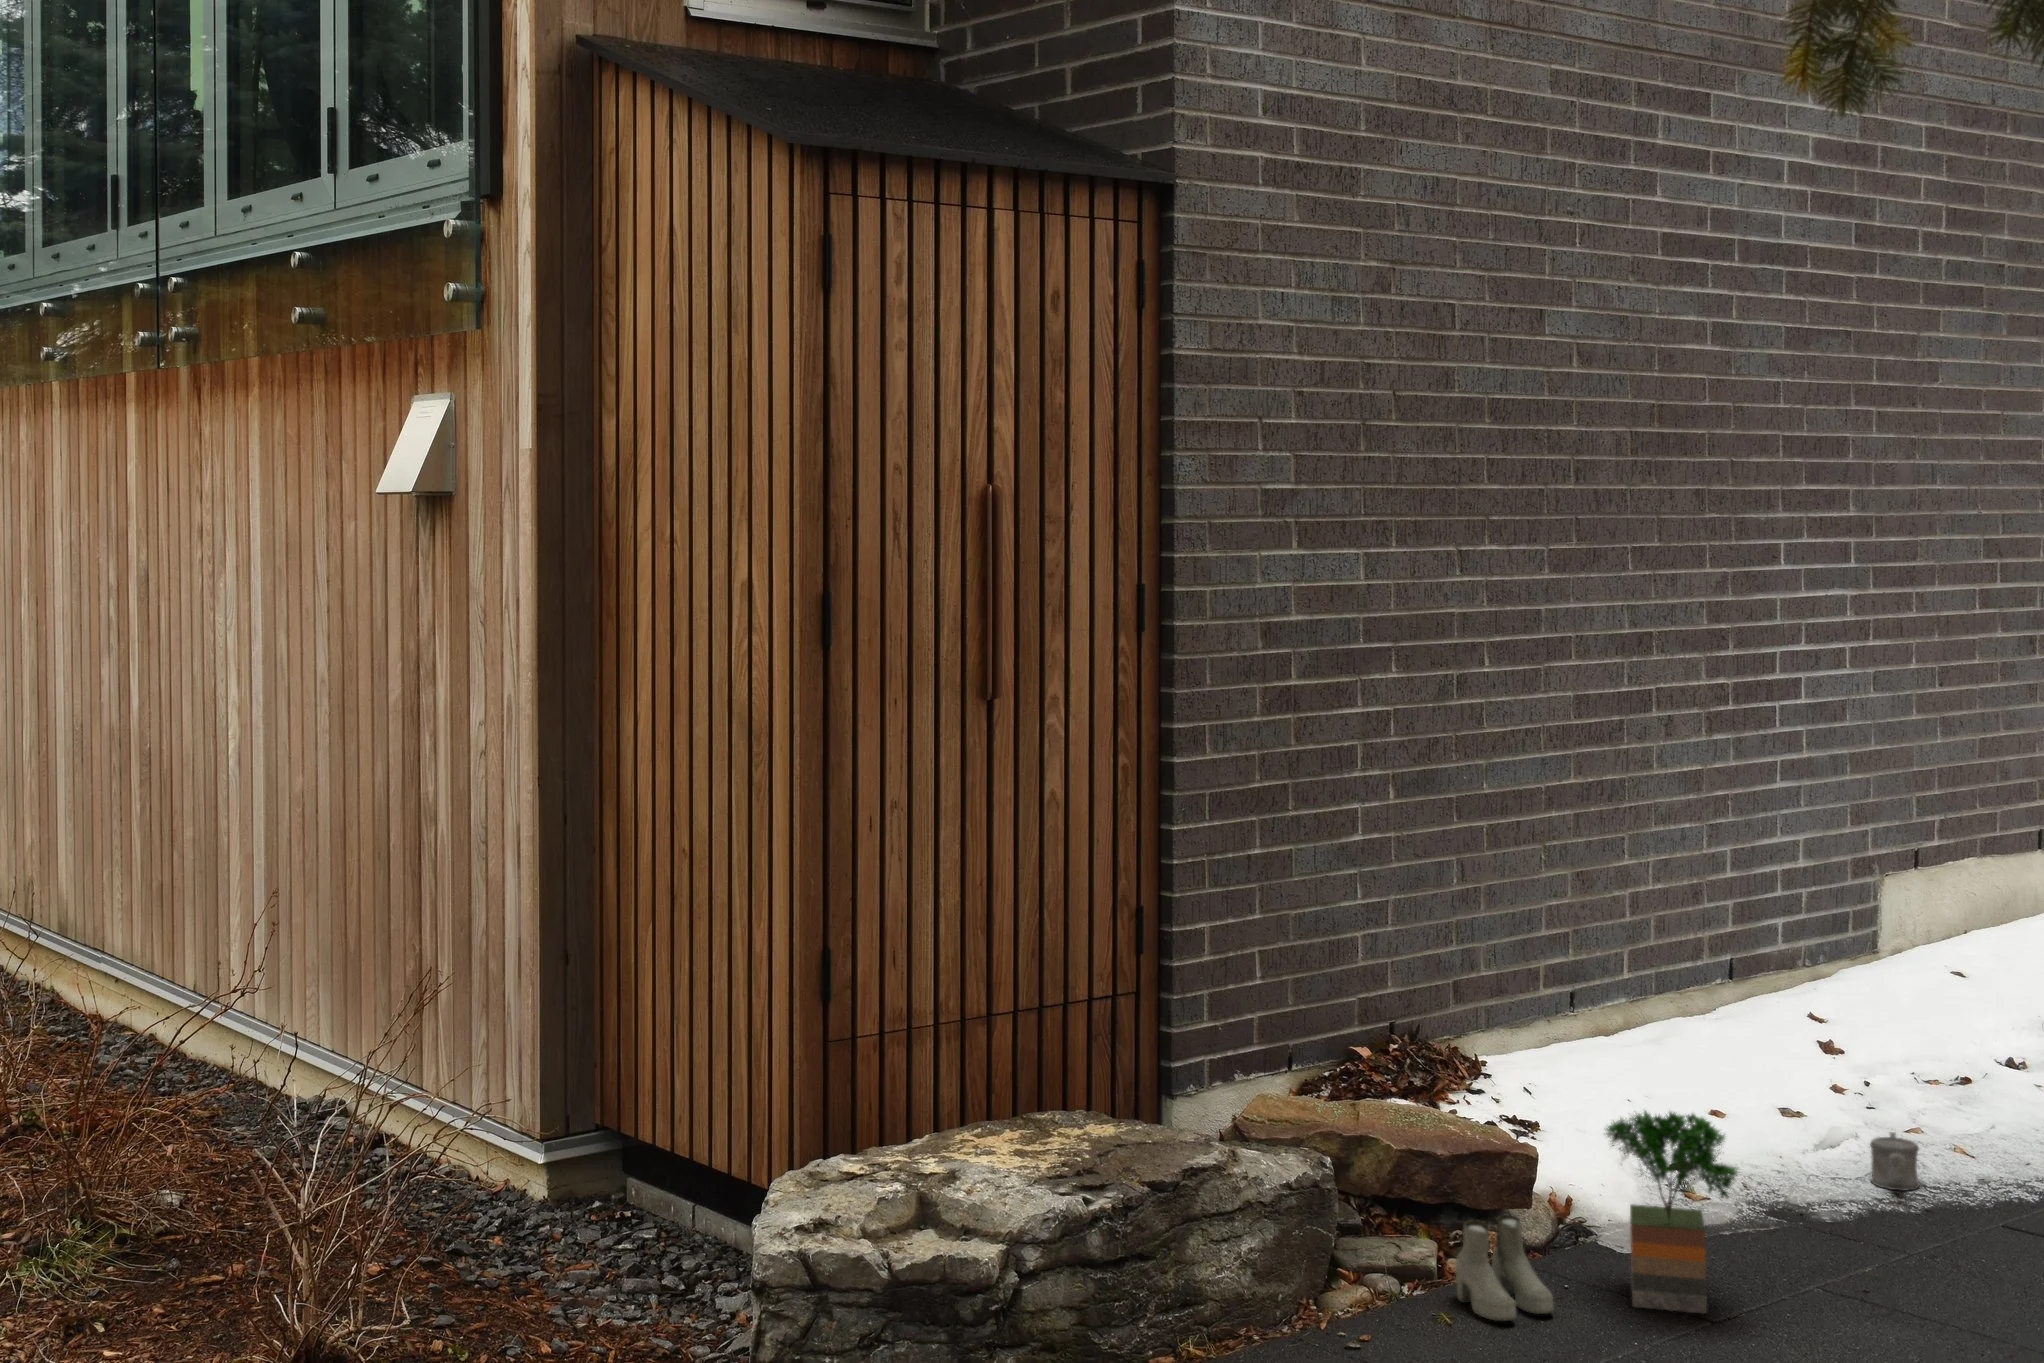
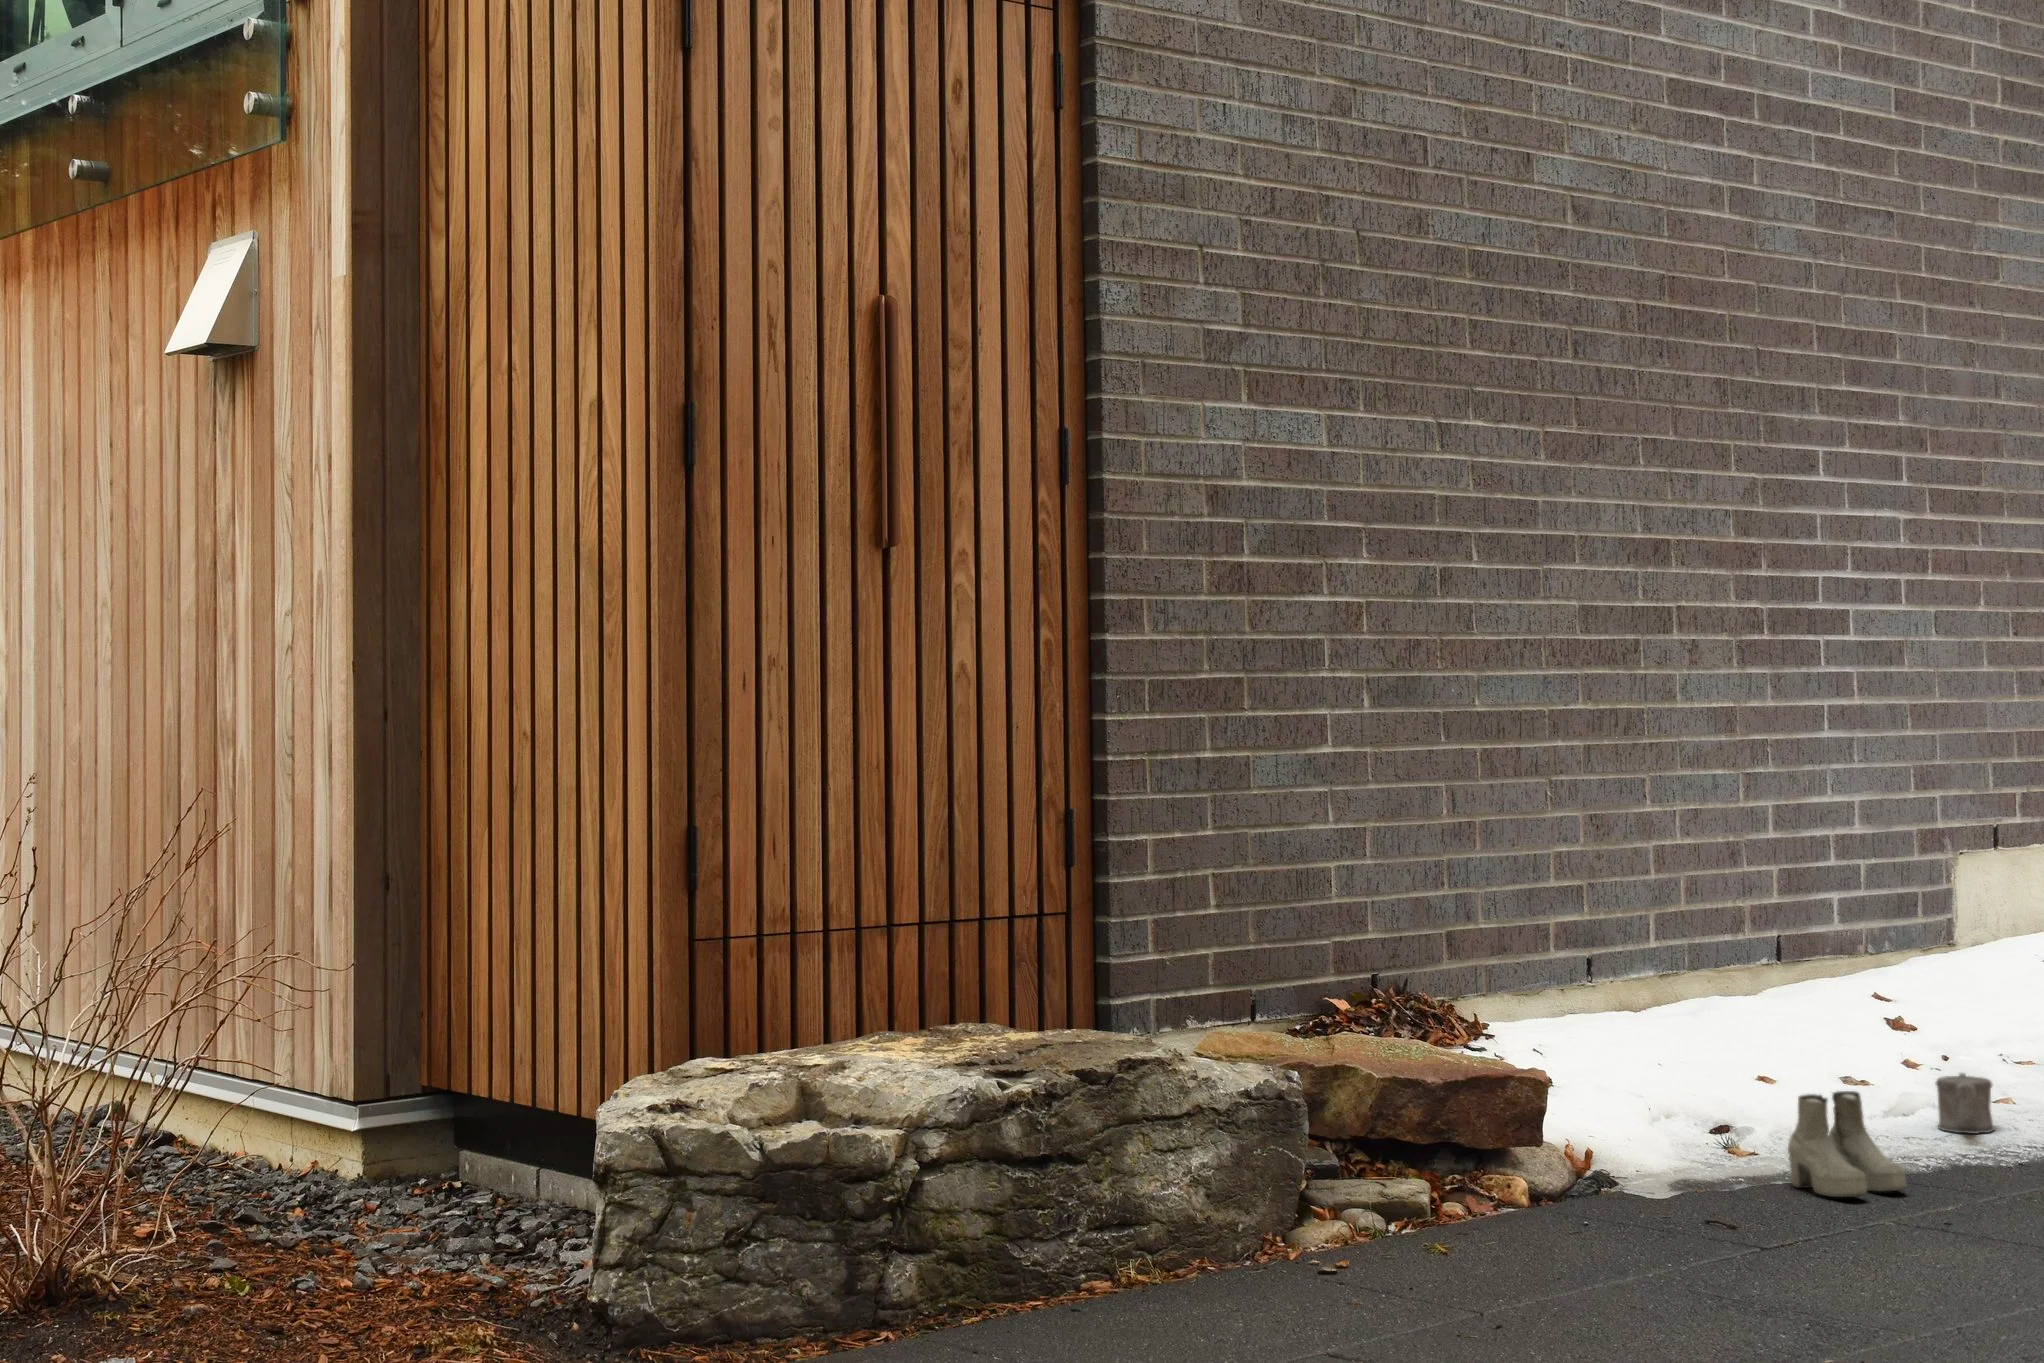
potted tree: present [1606,1111,1738,1314] -> none [1615,997,1777,1231]
boots: present [1455,1215,1554,1321] -> present [1788,1091,1907,1197]

